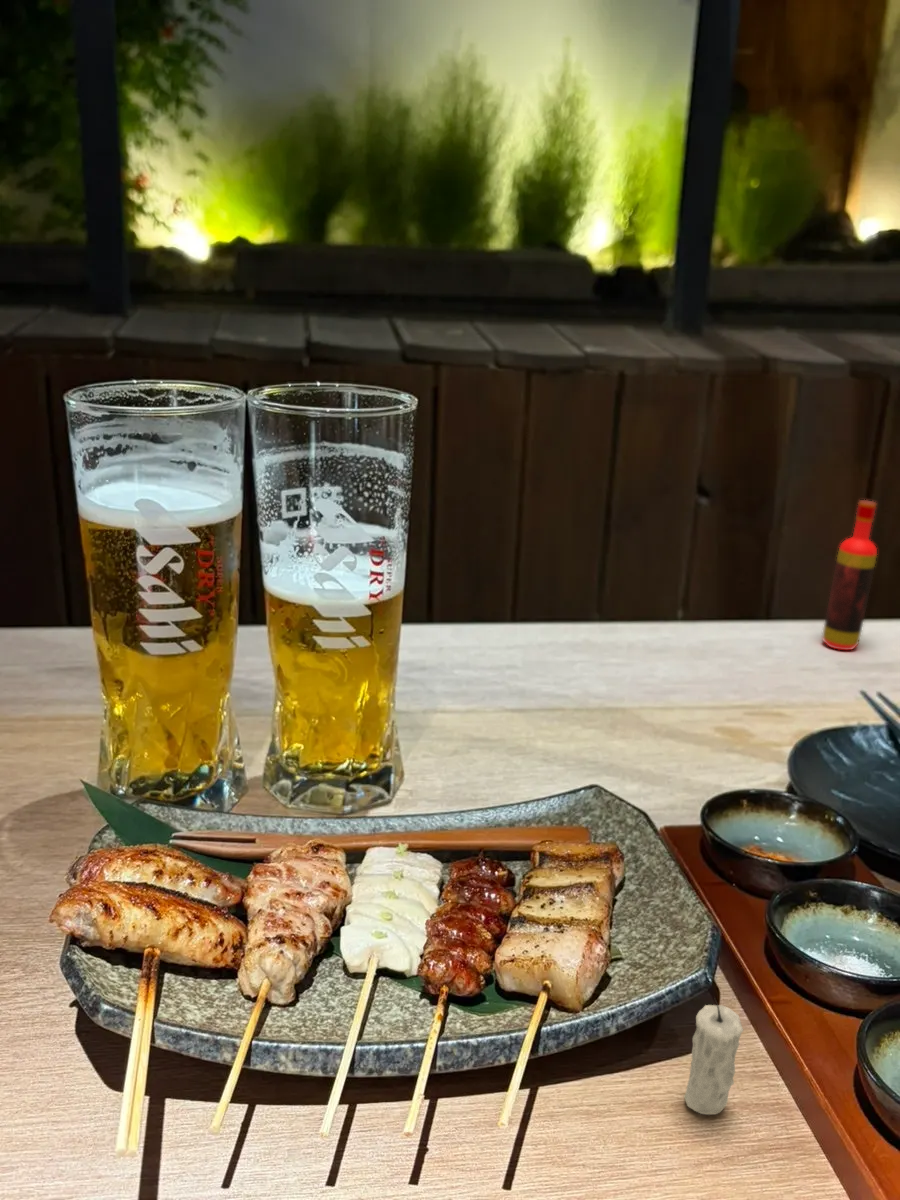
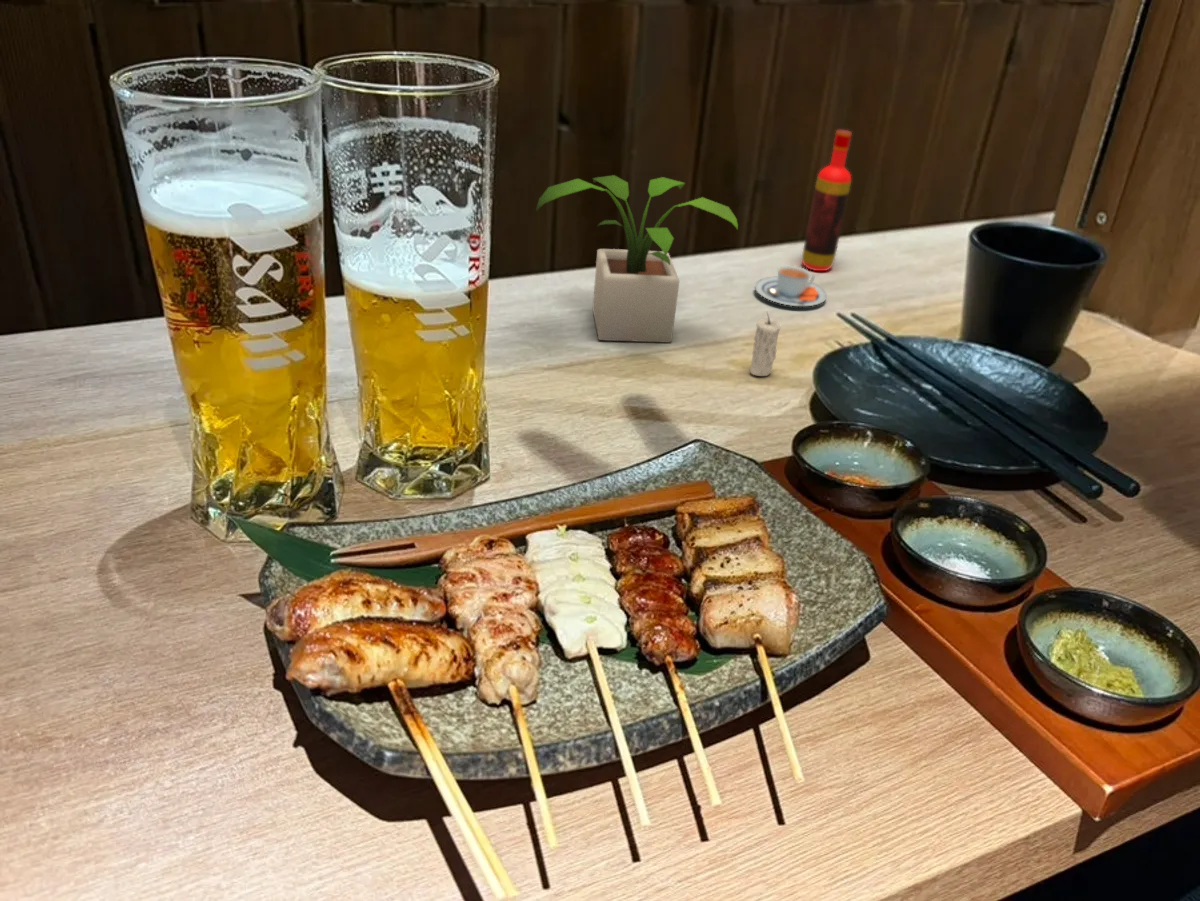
potted plant: none [497,523,705,699] -> present [536,175,738,342]
teacup: none [753,637,835,681] -> present [755,266,827,306]
candle: present [684,1004,743,1115] -> present [750,317,781,376]

